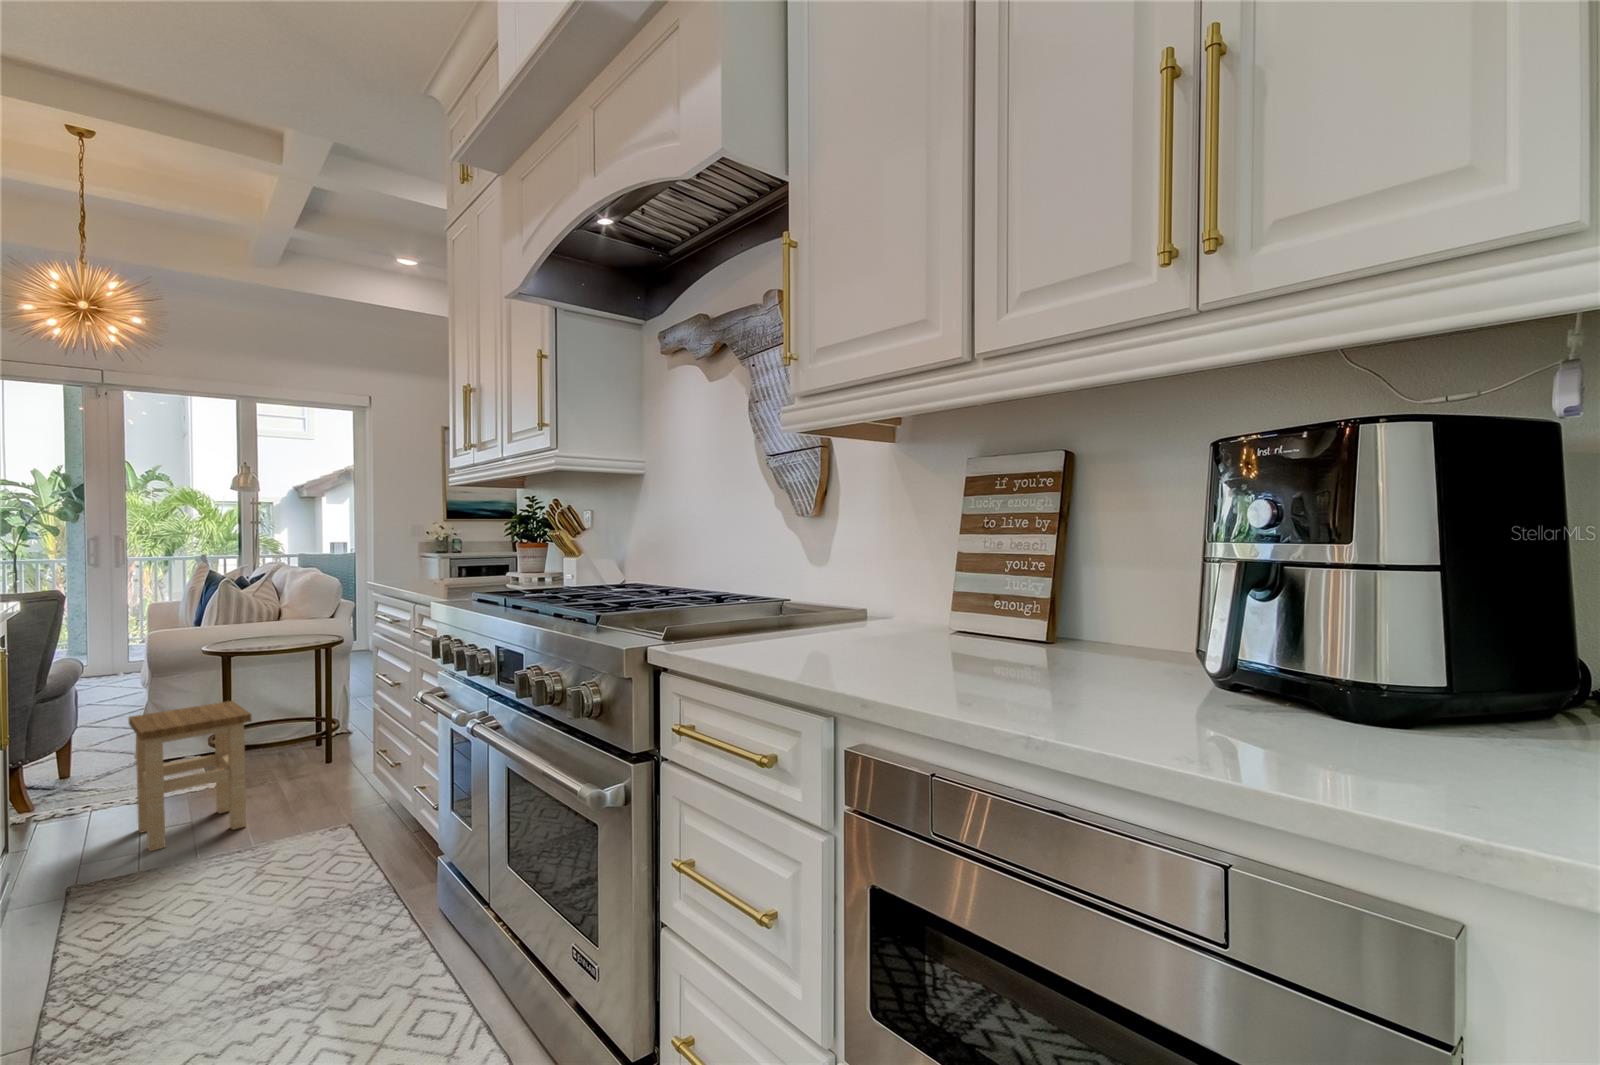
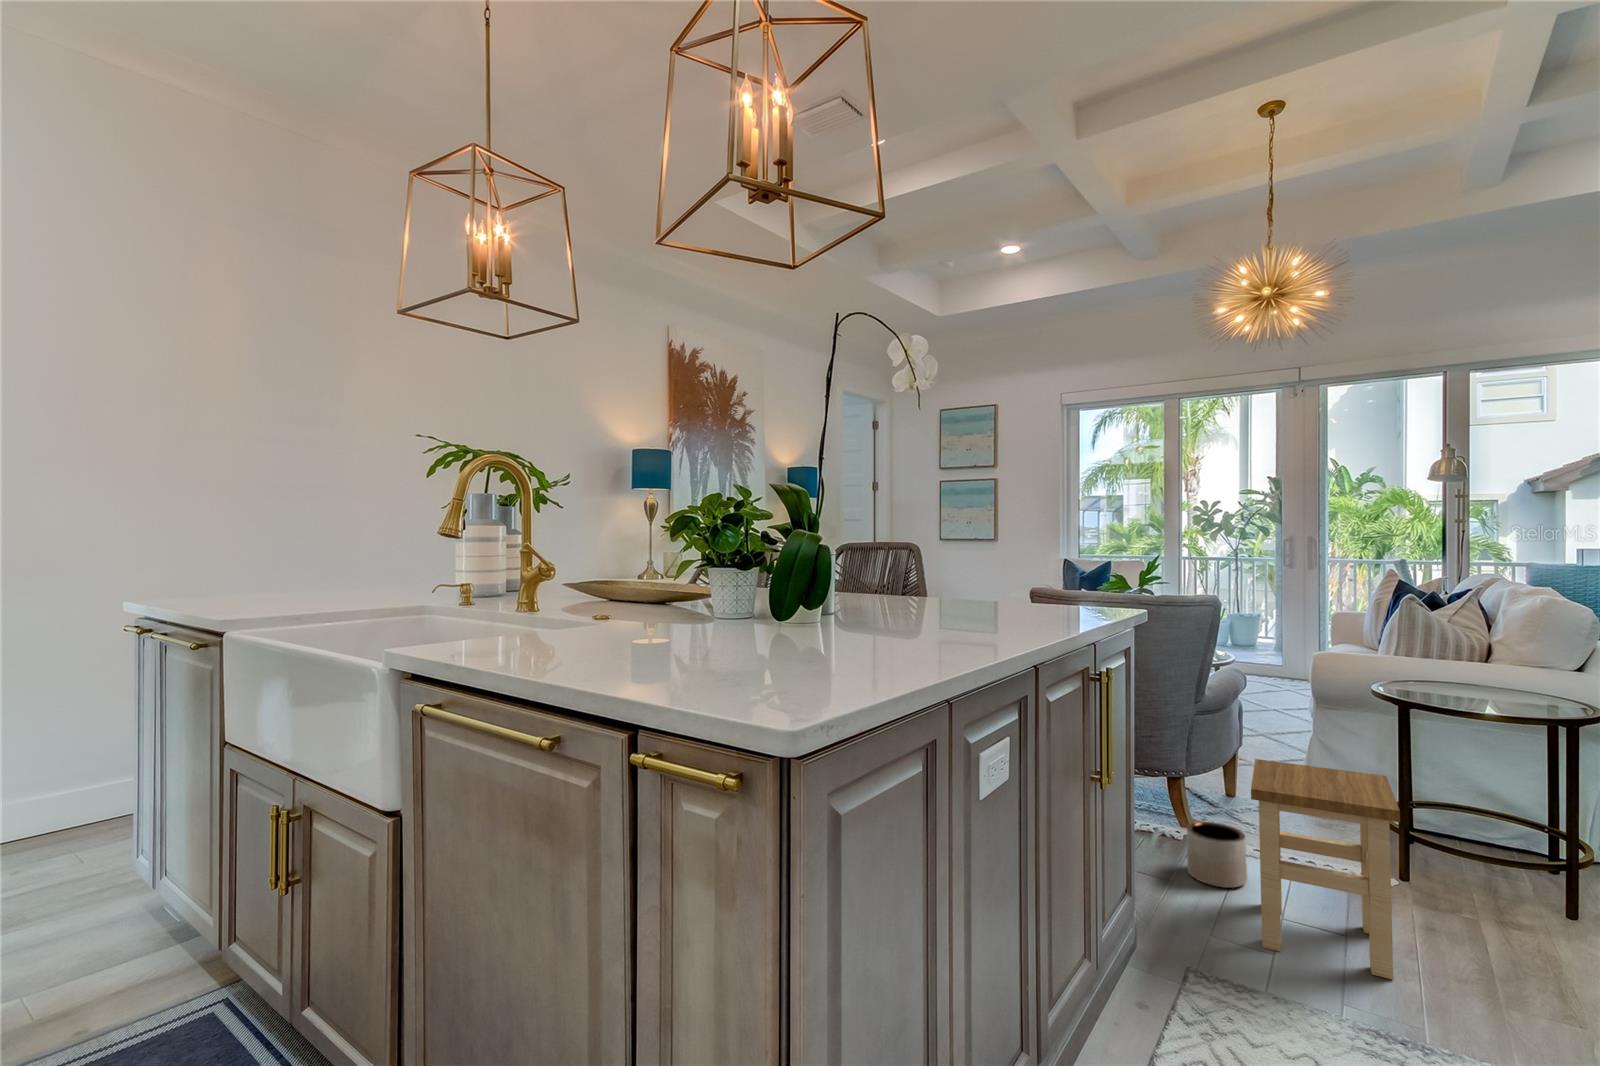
planter: none [52,785,116,841] -> present [1187,822,1247,888]

